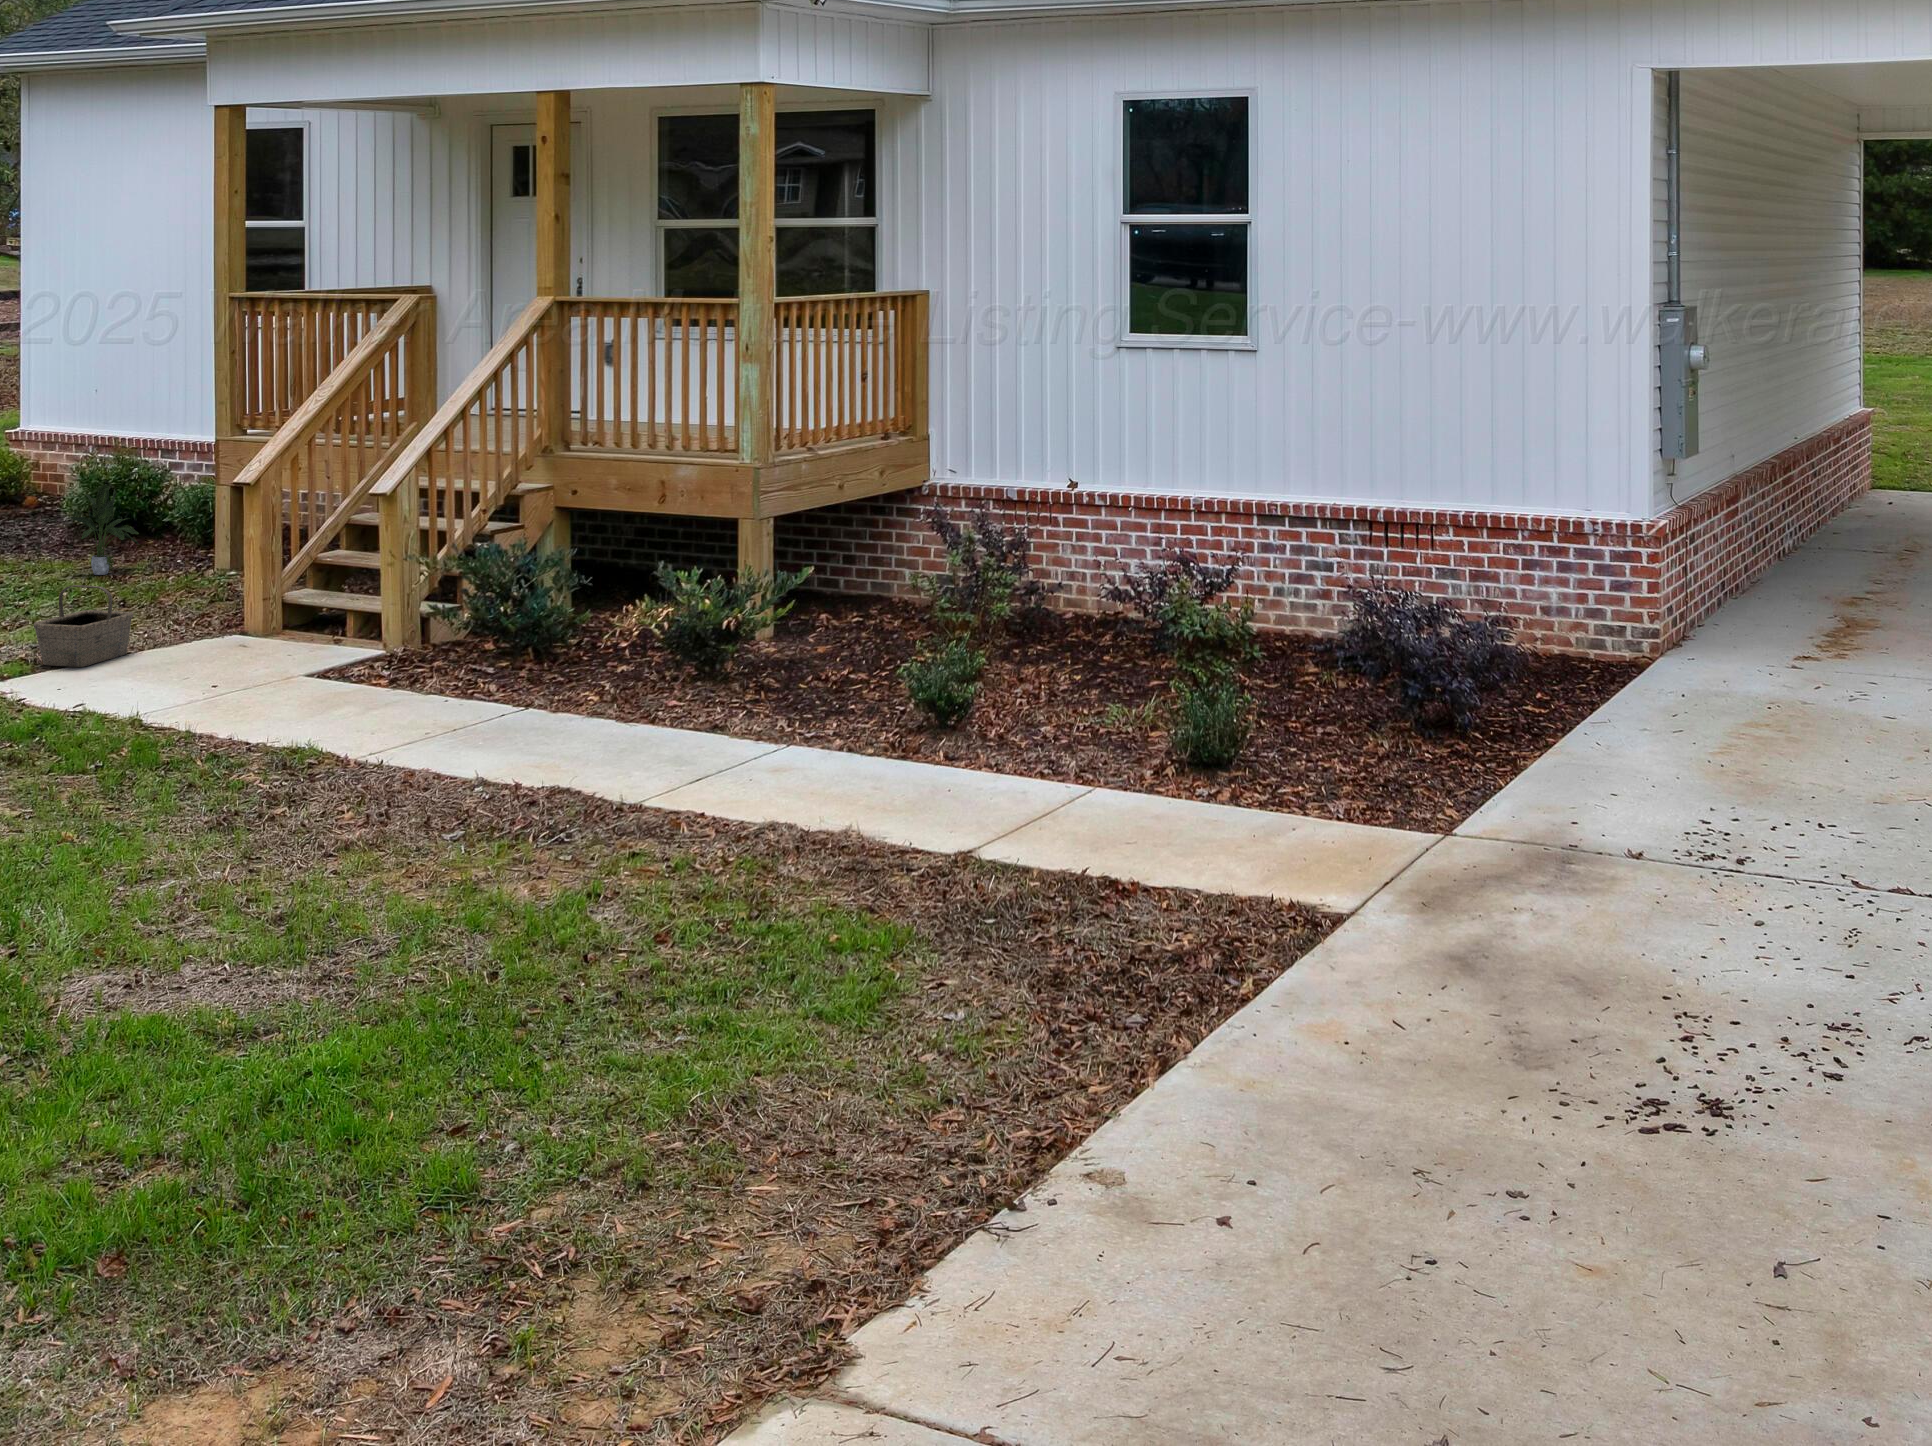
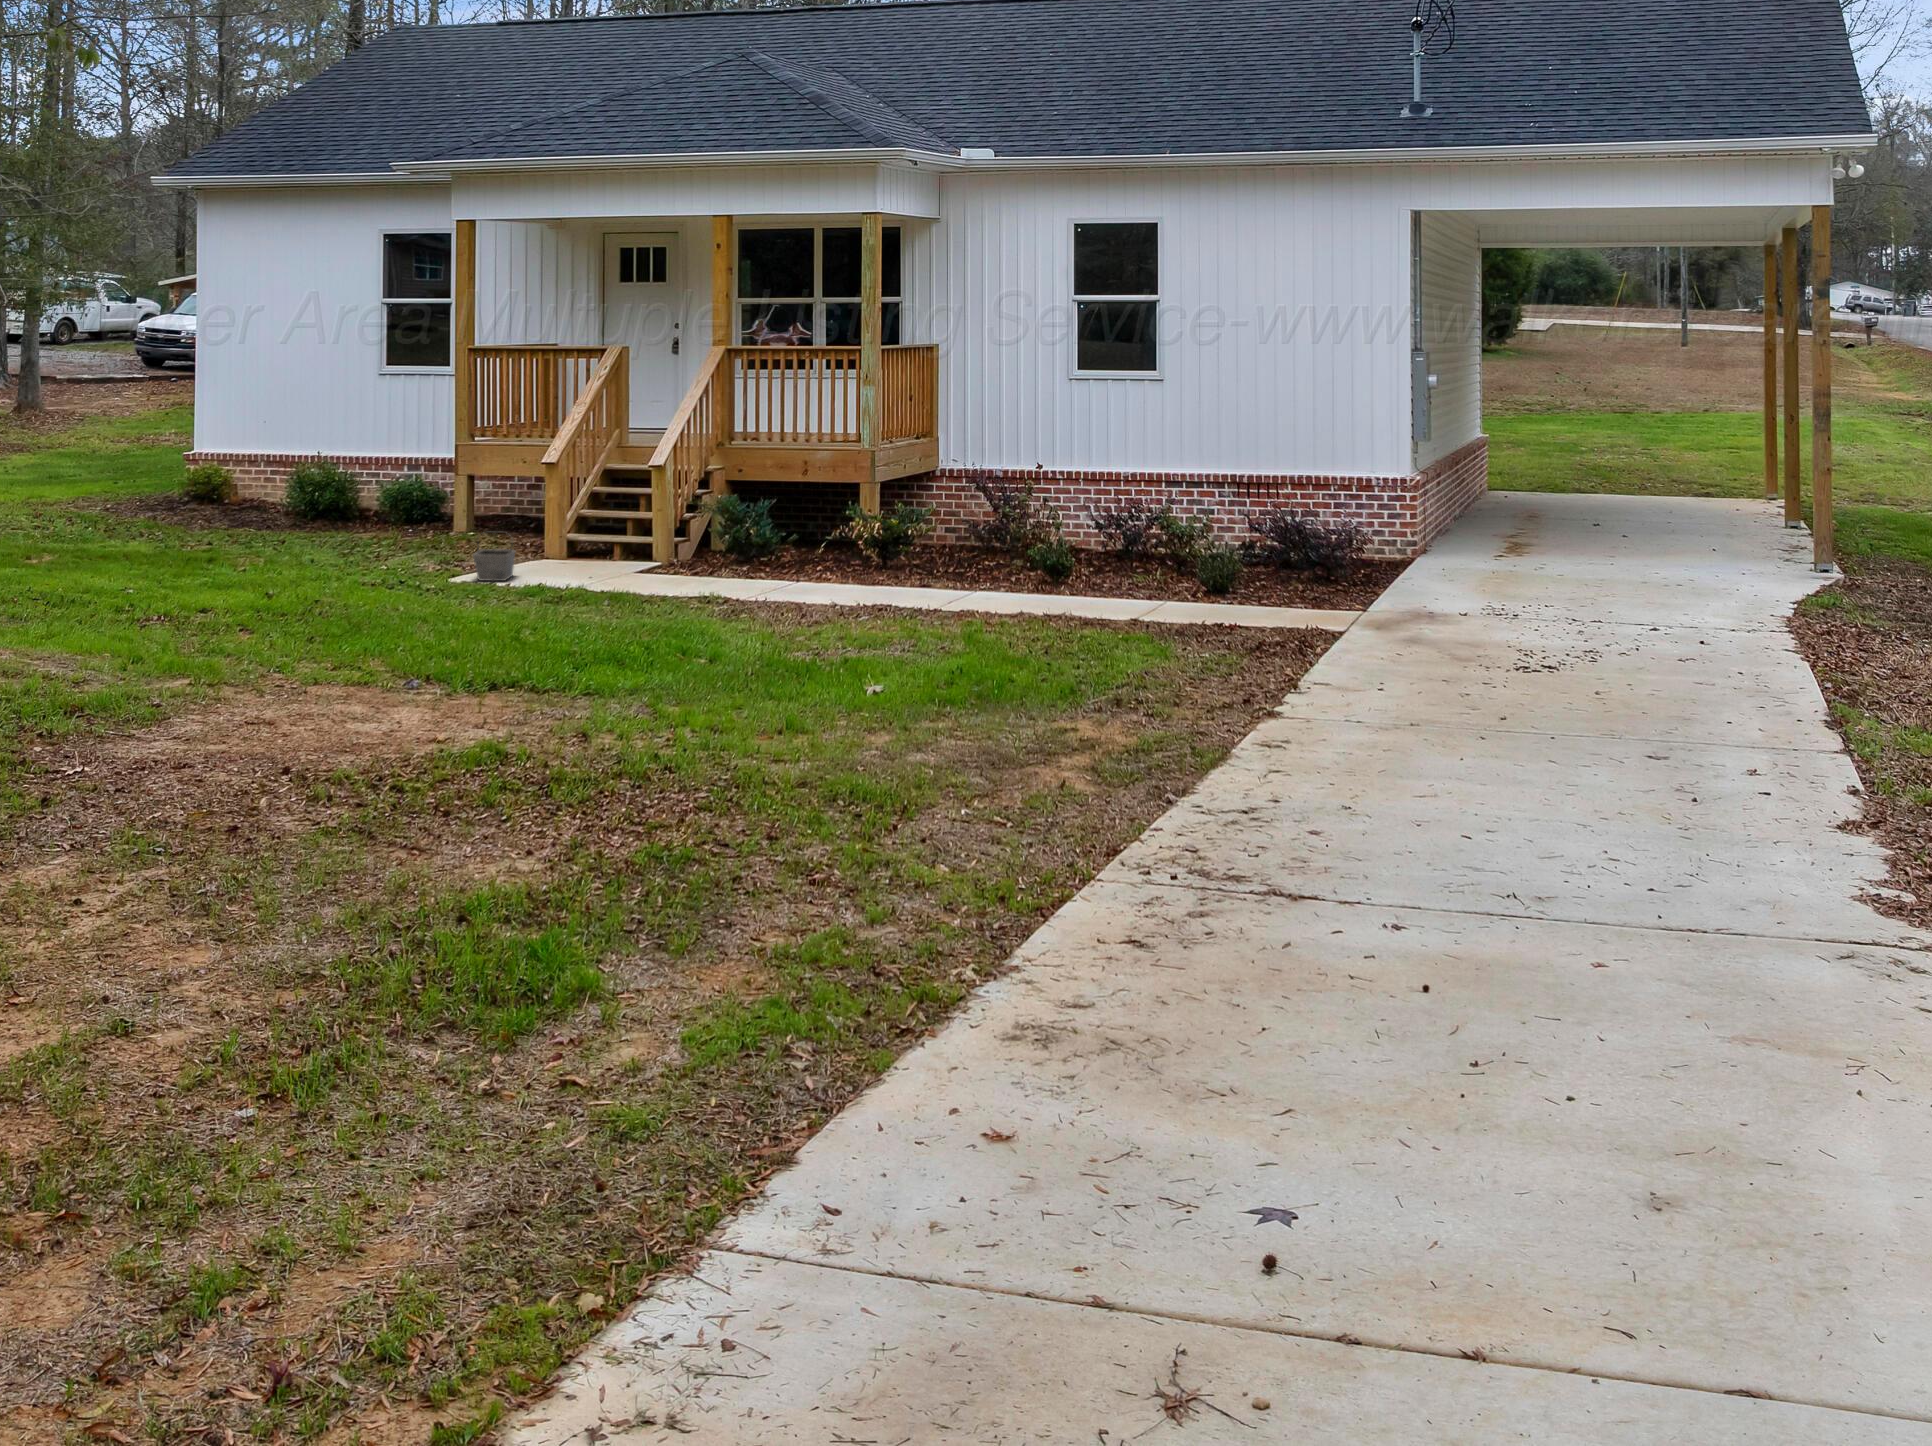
potted plant: present [70,485,139,575] -> none [353,481,394,544]

